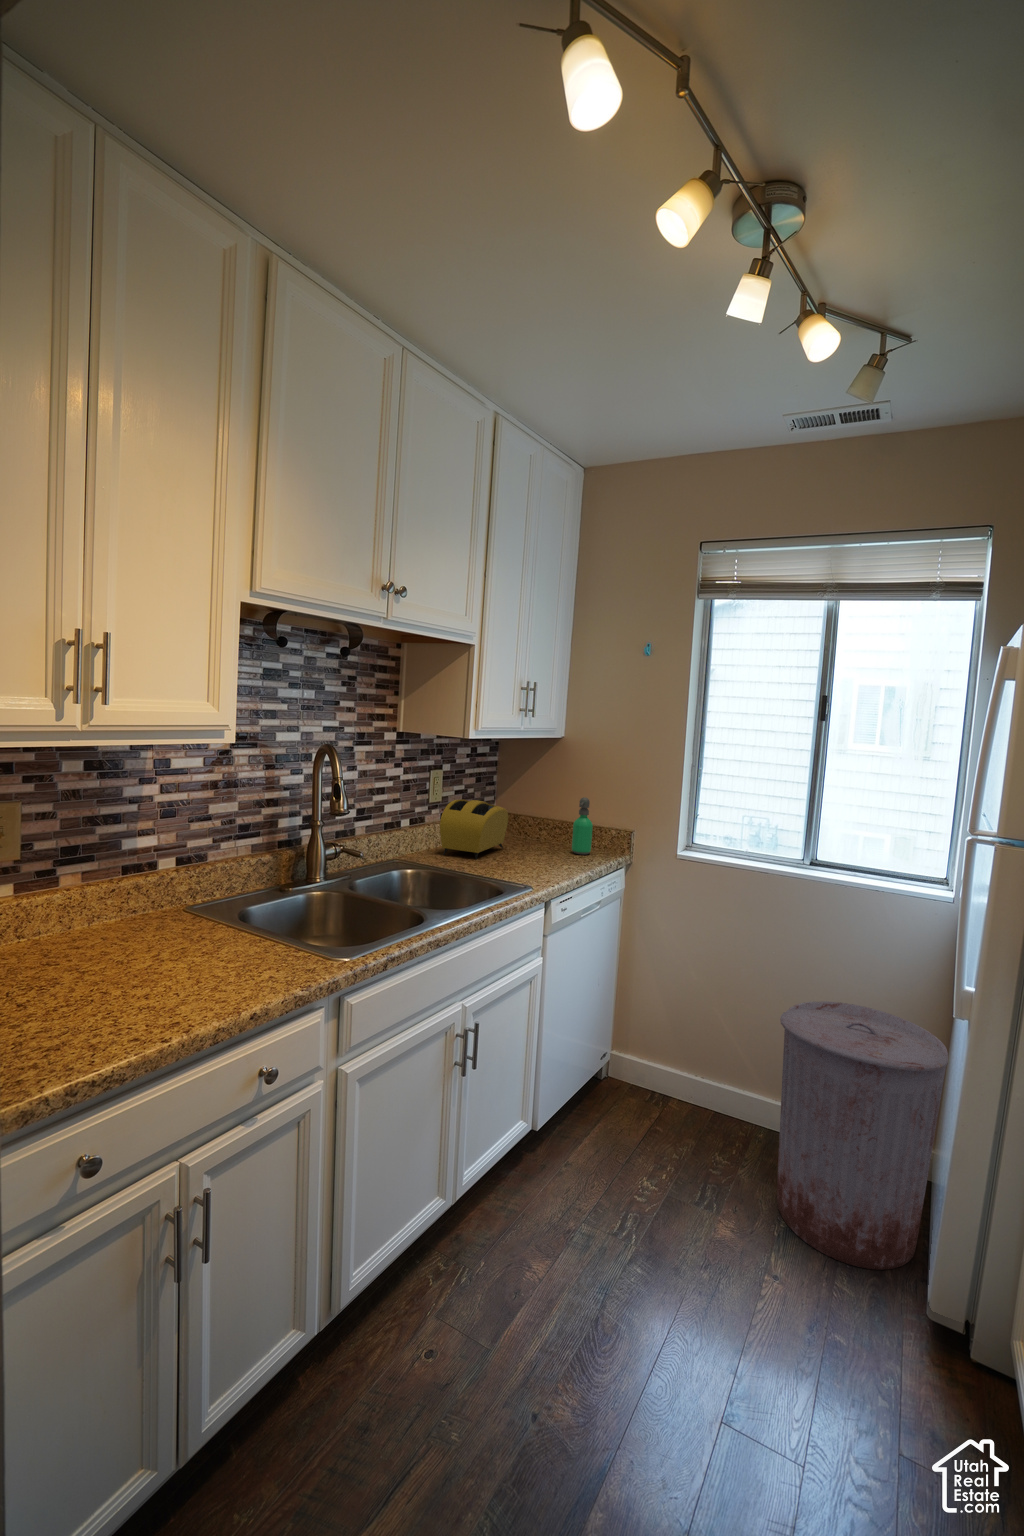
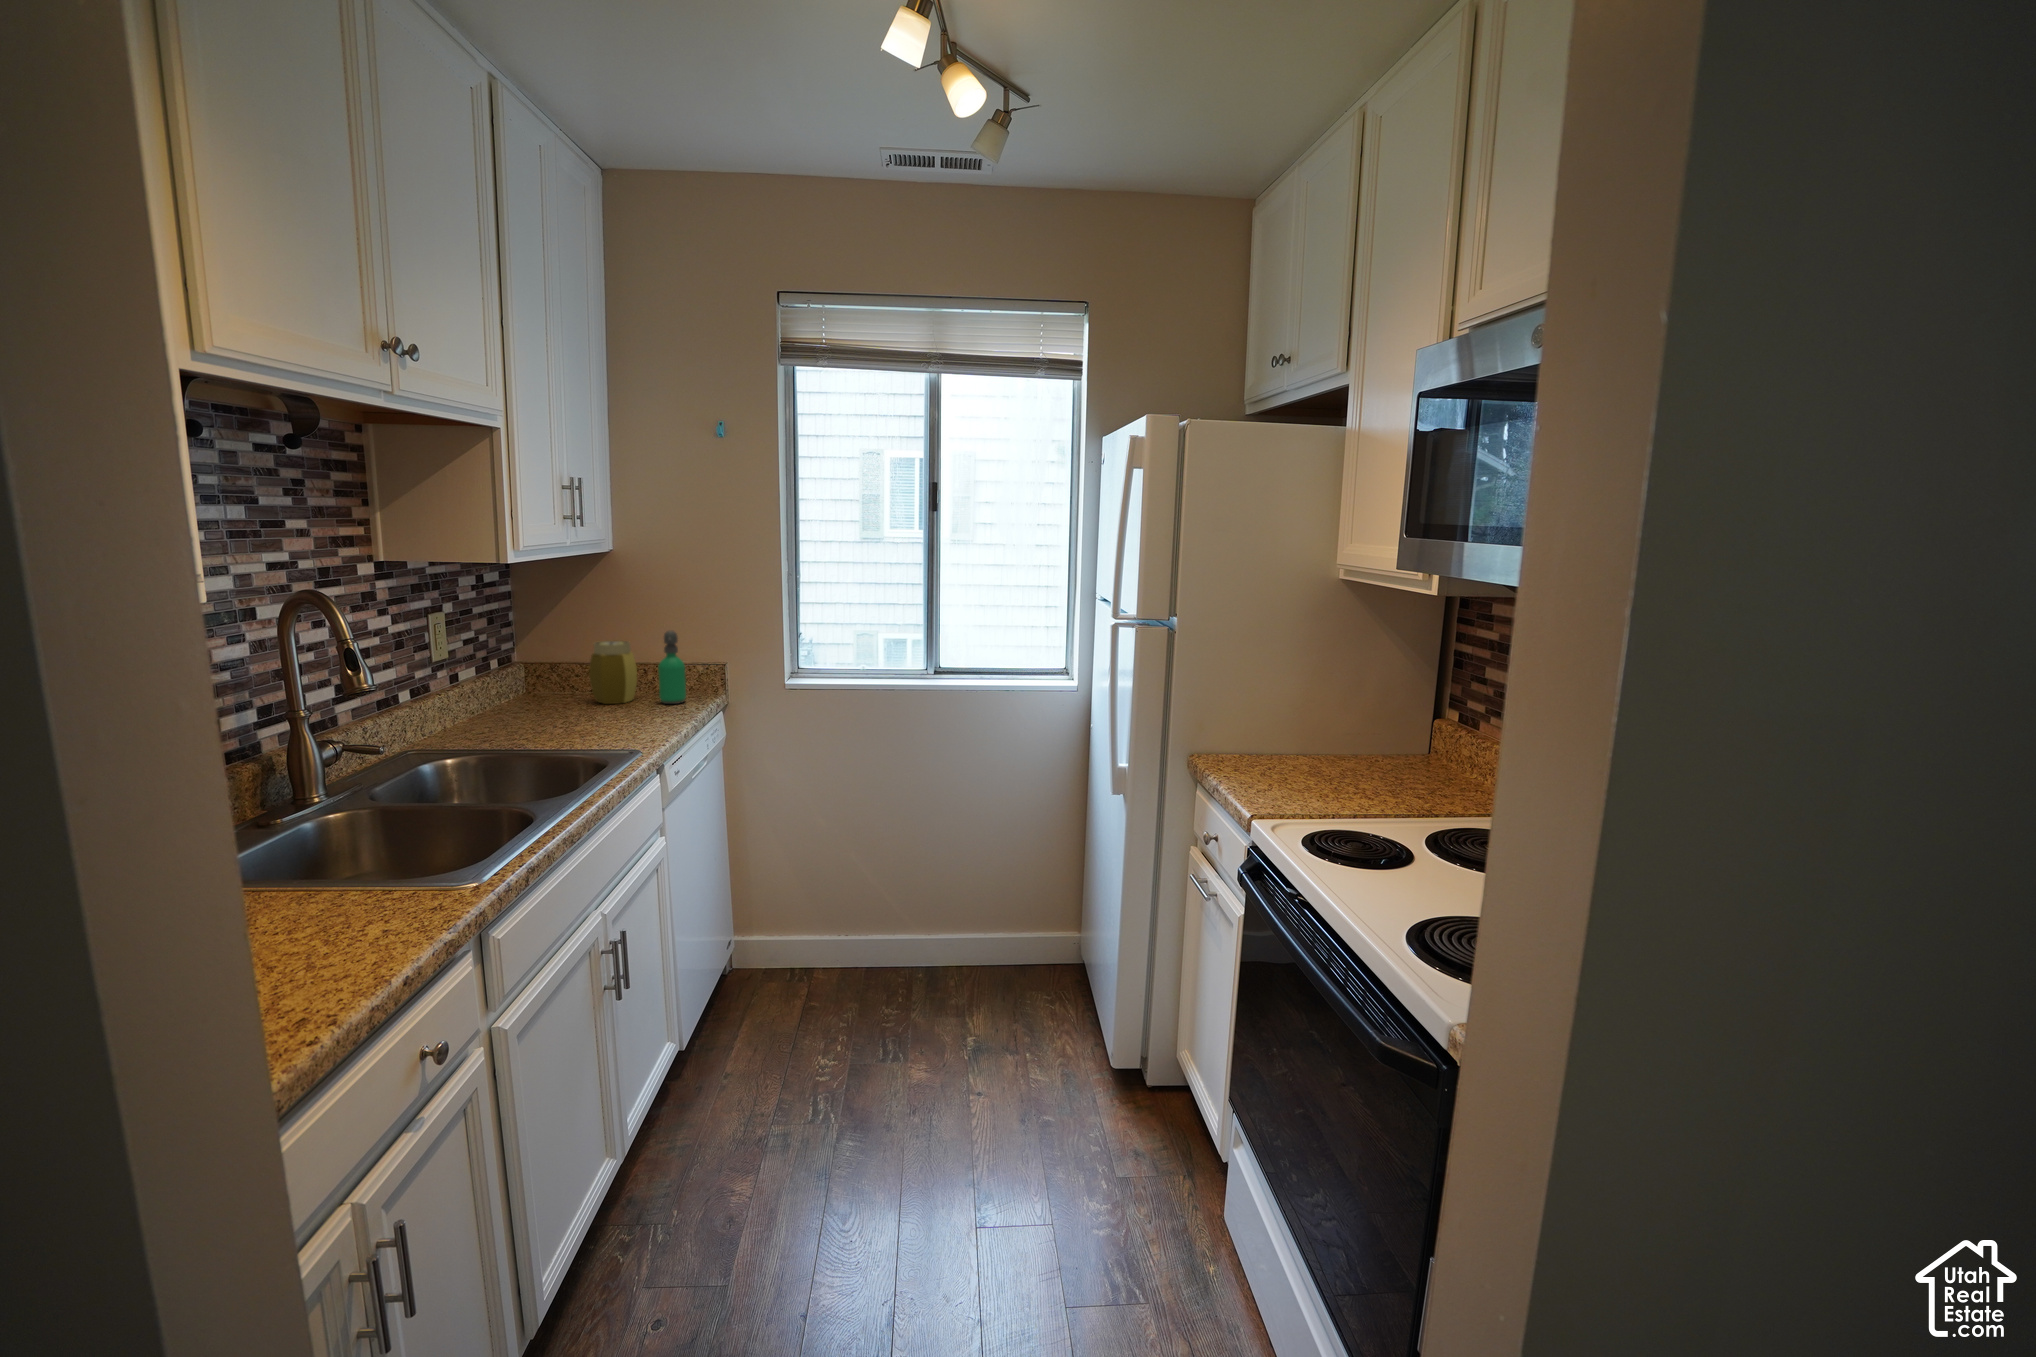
toaster: present [440,799,508,859] -> none [467,651,564,734]
jar: none [529,801,561,849] -> present [589,641,637,704]
trash can: present [777,1001,948,1270] -> none [940,809,1087,1046]

